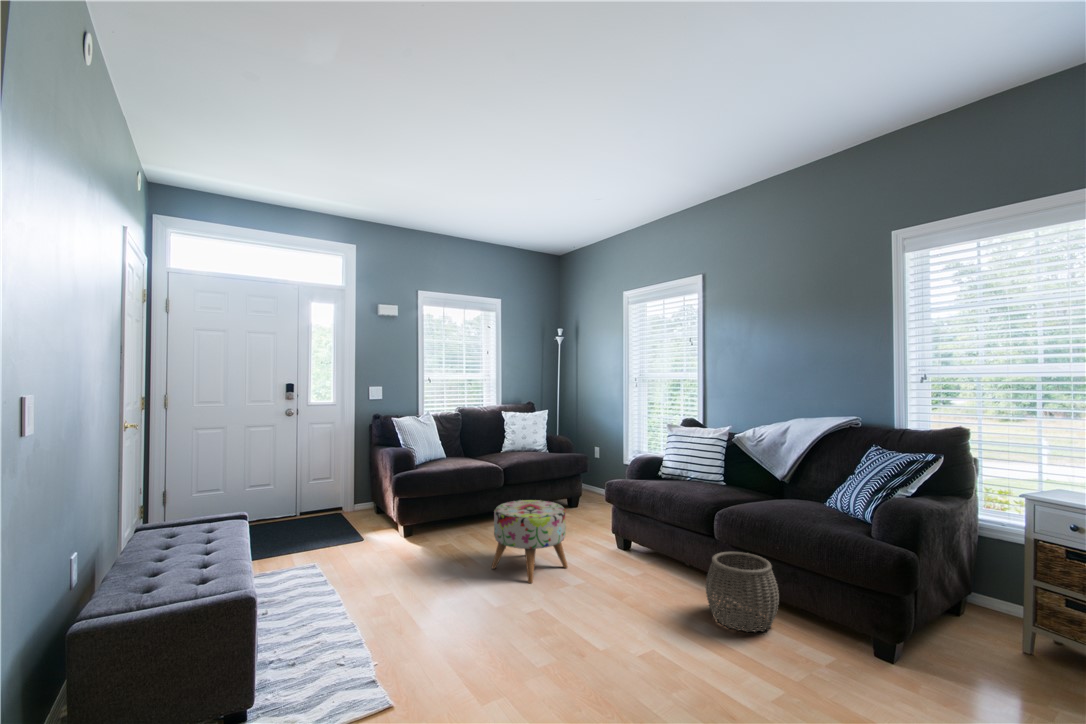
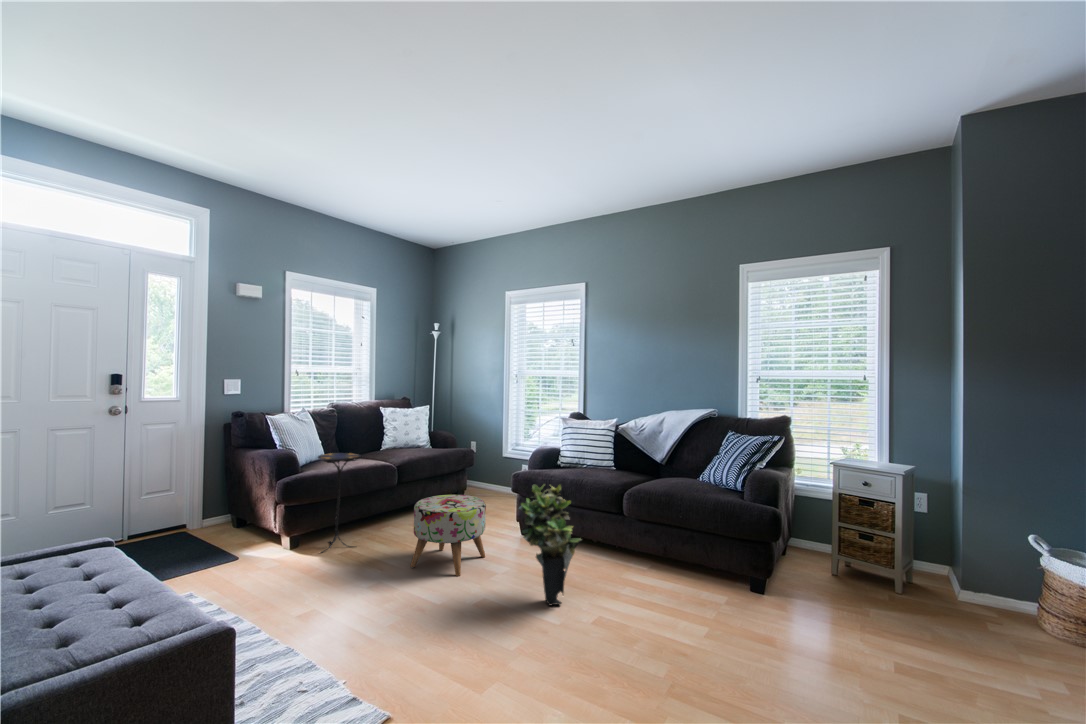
side table: none [422,453,461,545] -> present [318,453,361,548]
potted plant: none [577,495,643,629] -> present [519,485,581,605]
woven basket: present [706,552,779,632] -> none [624,524,683,590]

